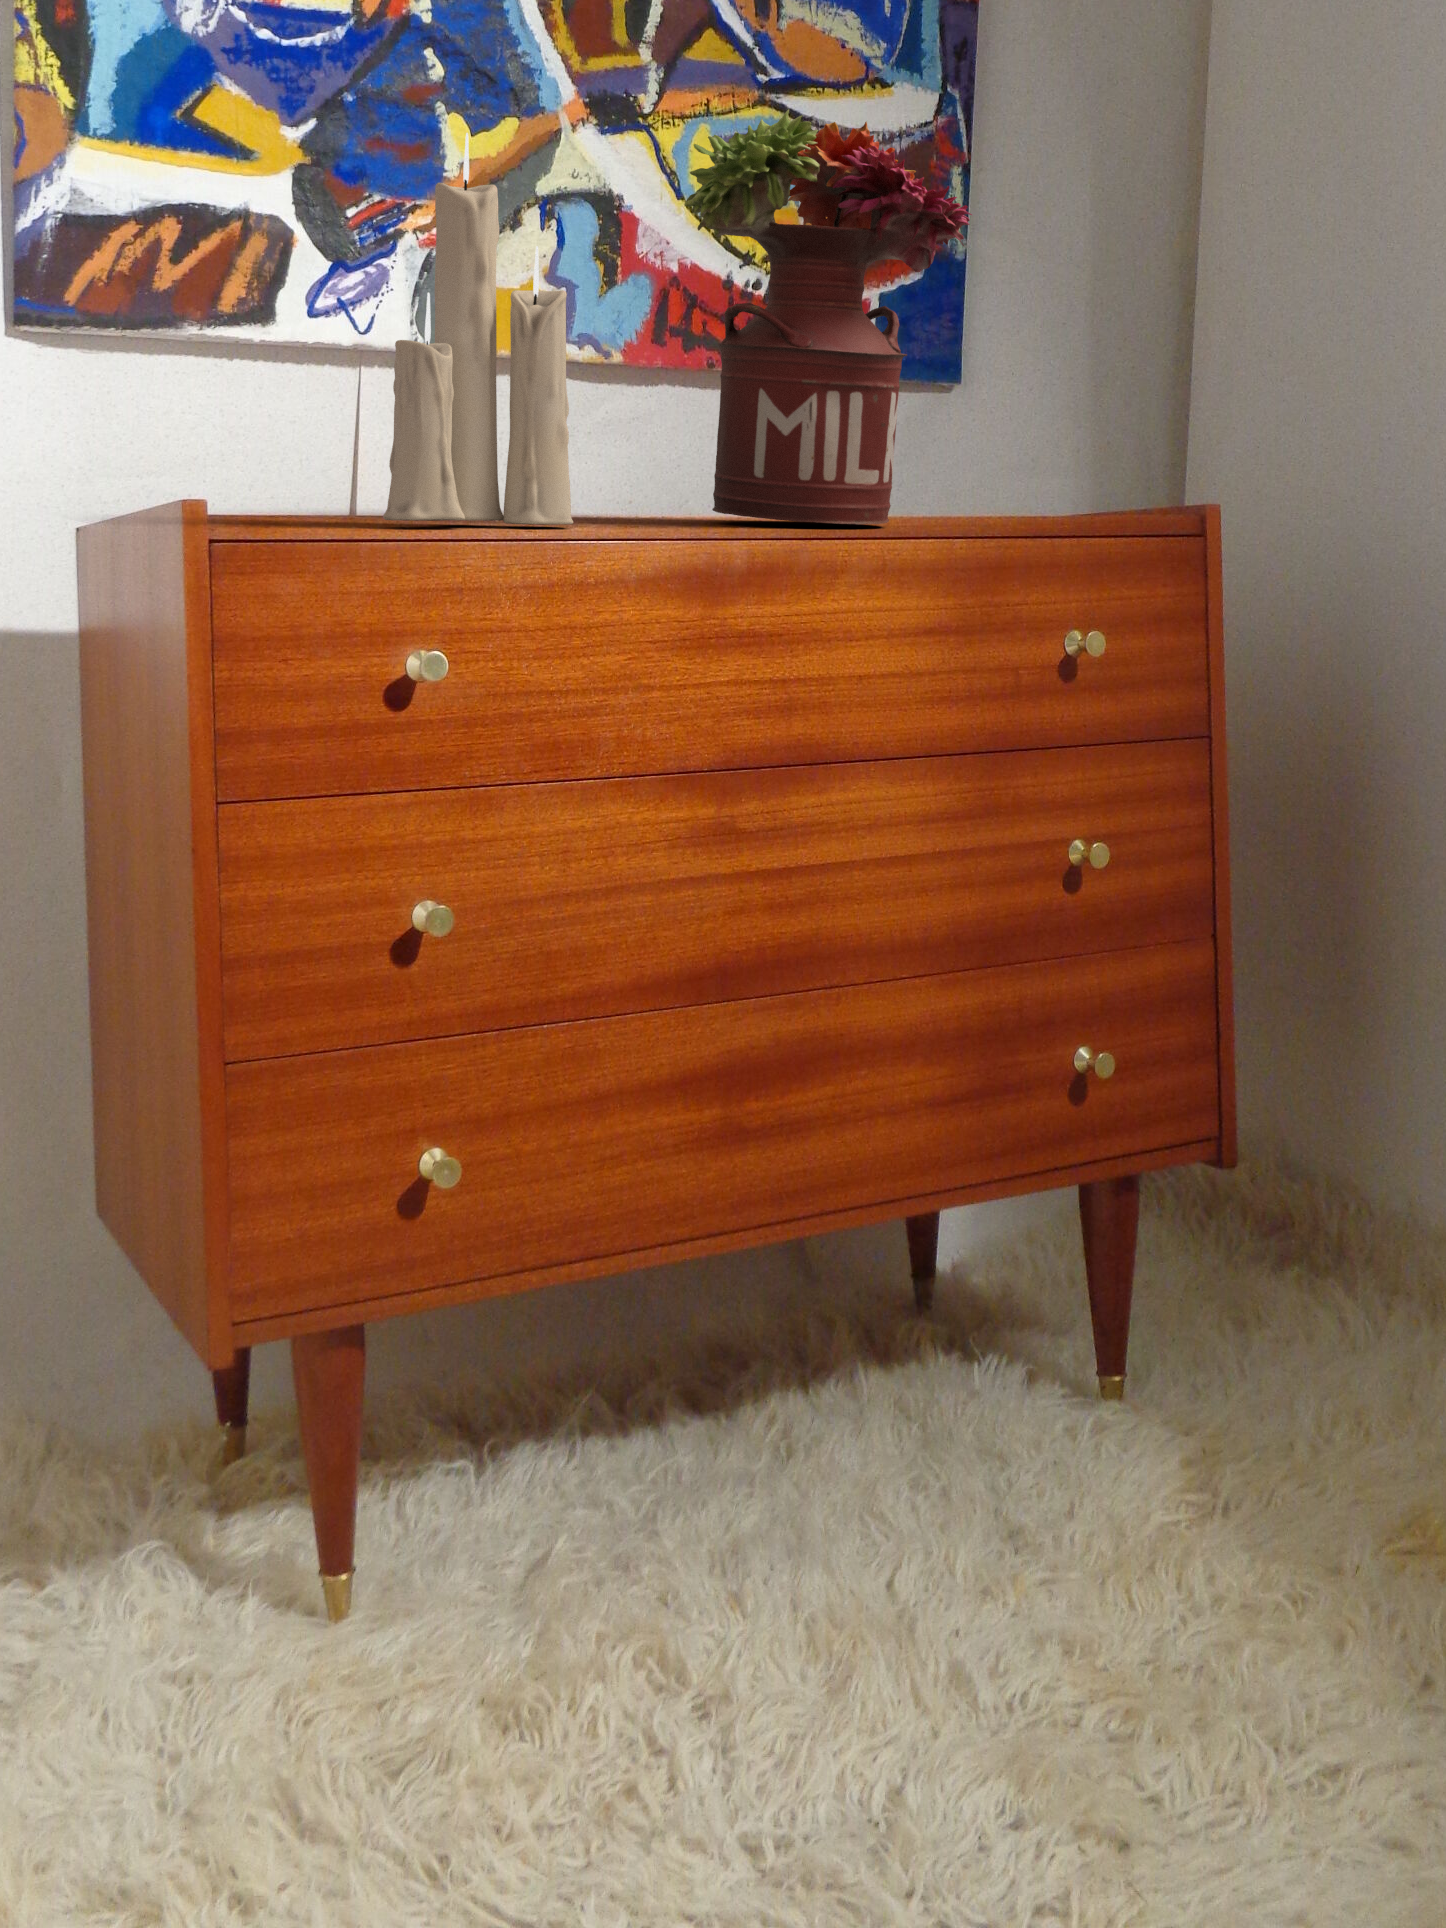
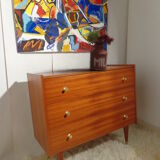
candle: present [383,133,573,525] -> none [60,32,78,75]

